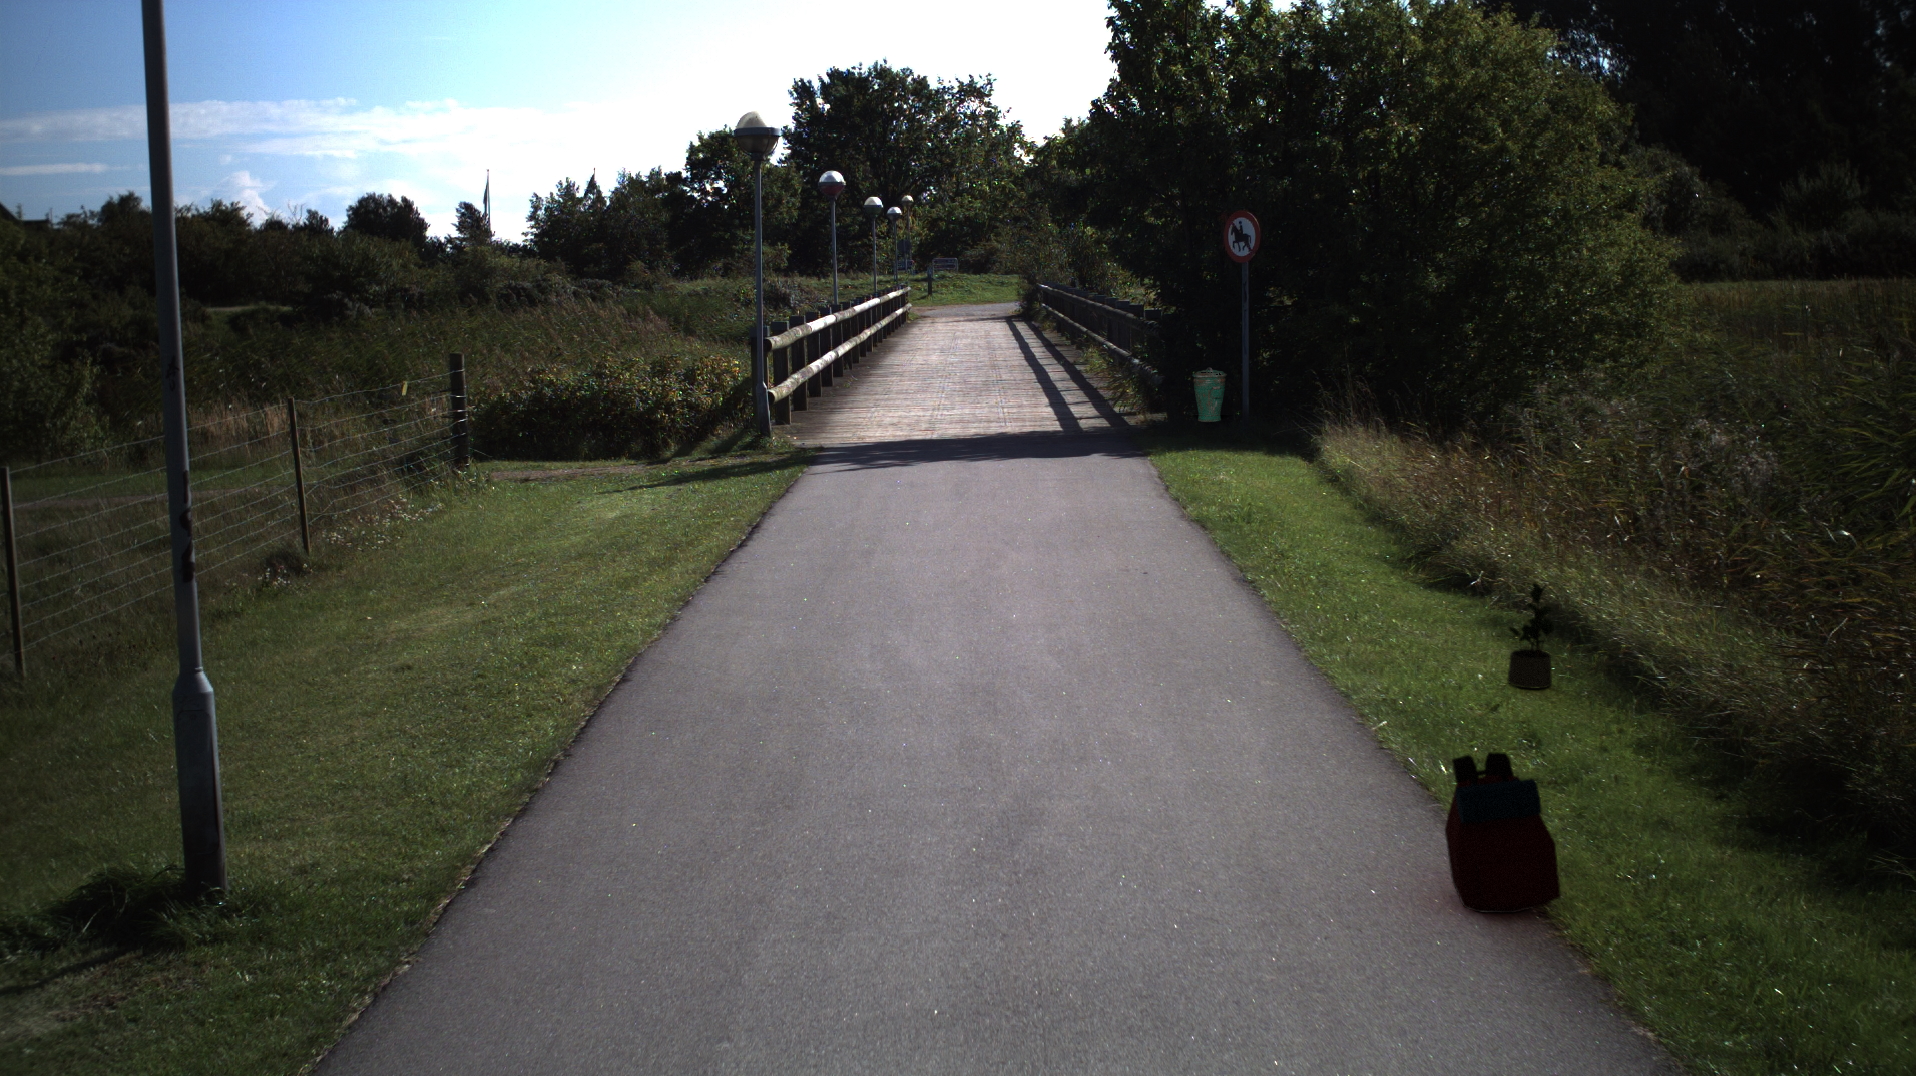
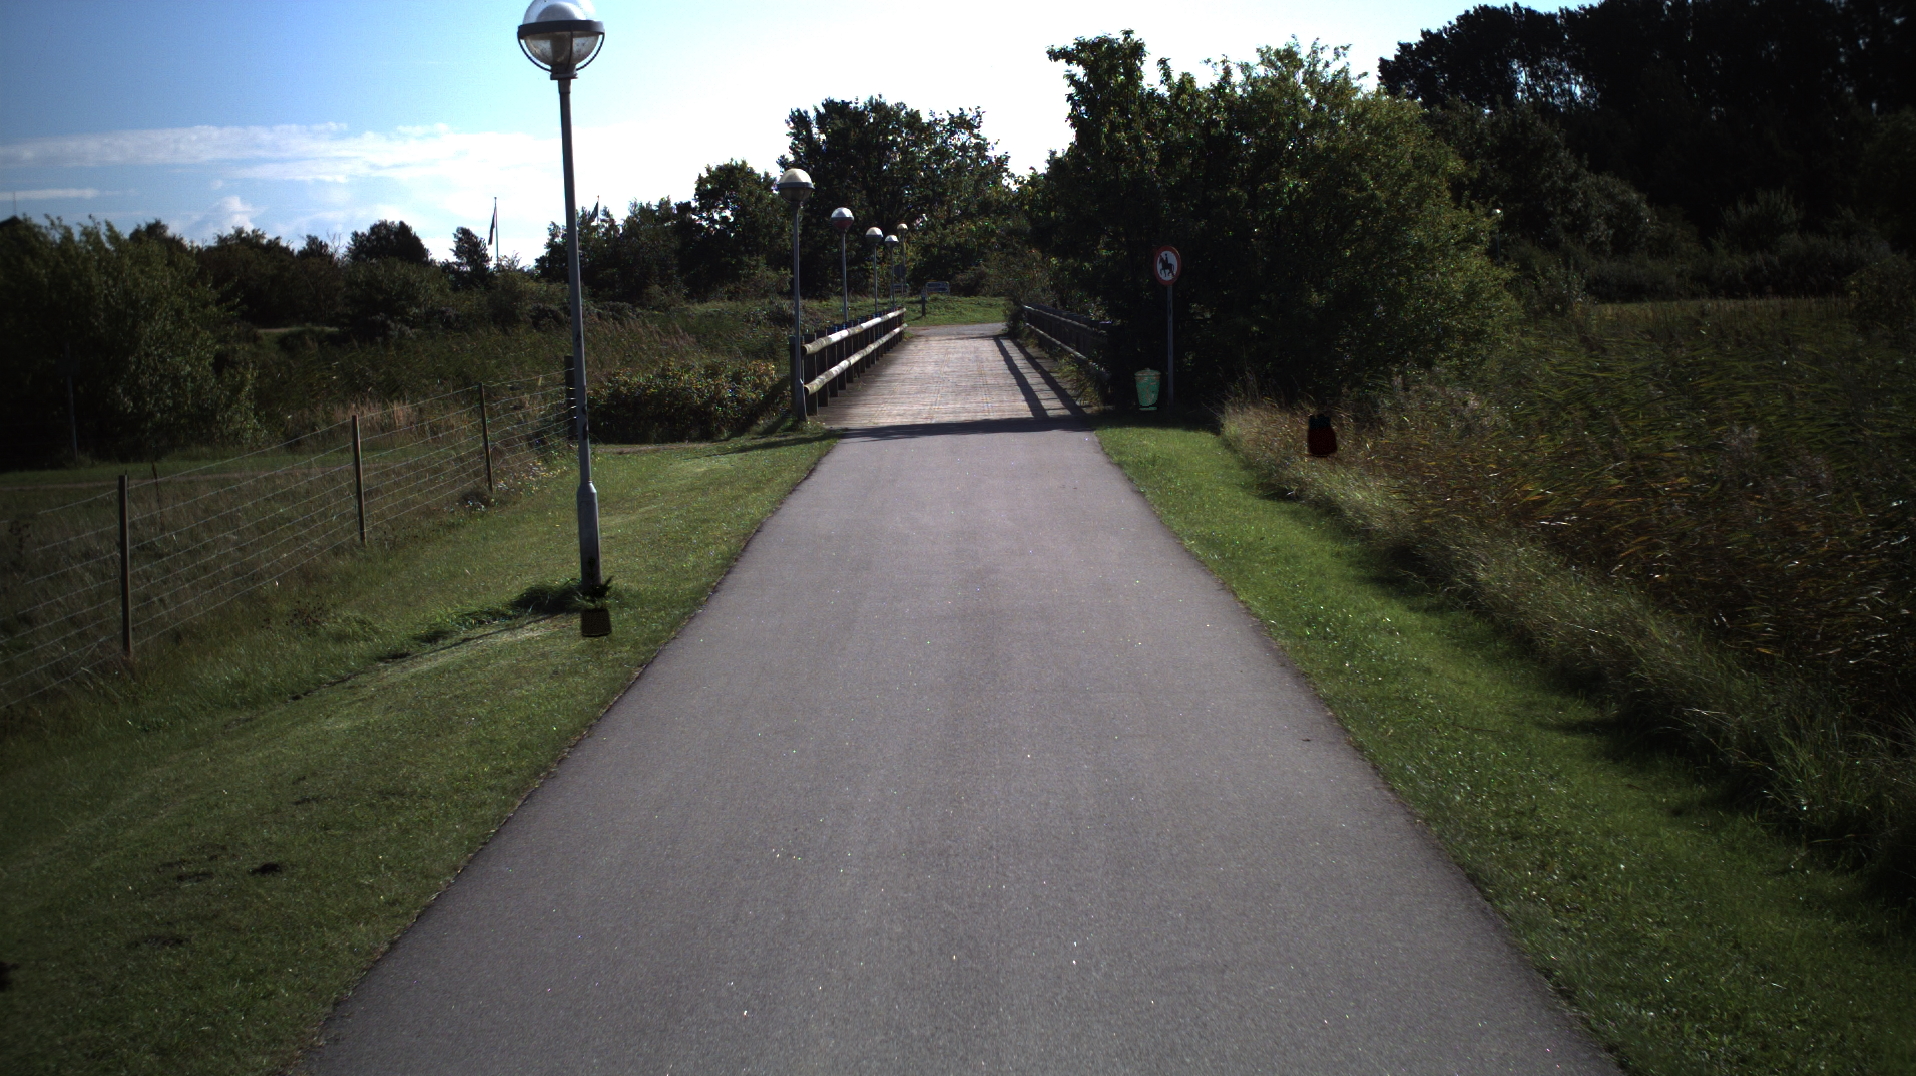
potted plant: present [1507,583,1554,689] -> present [580,556,614,636]
backpack: present [1445,752,1561,913] -> present [1306,413,1338,457]

